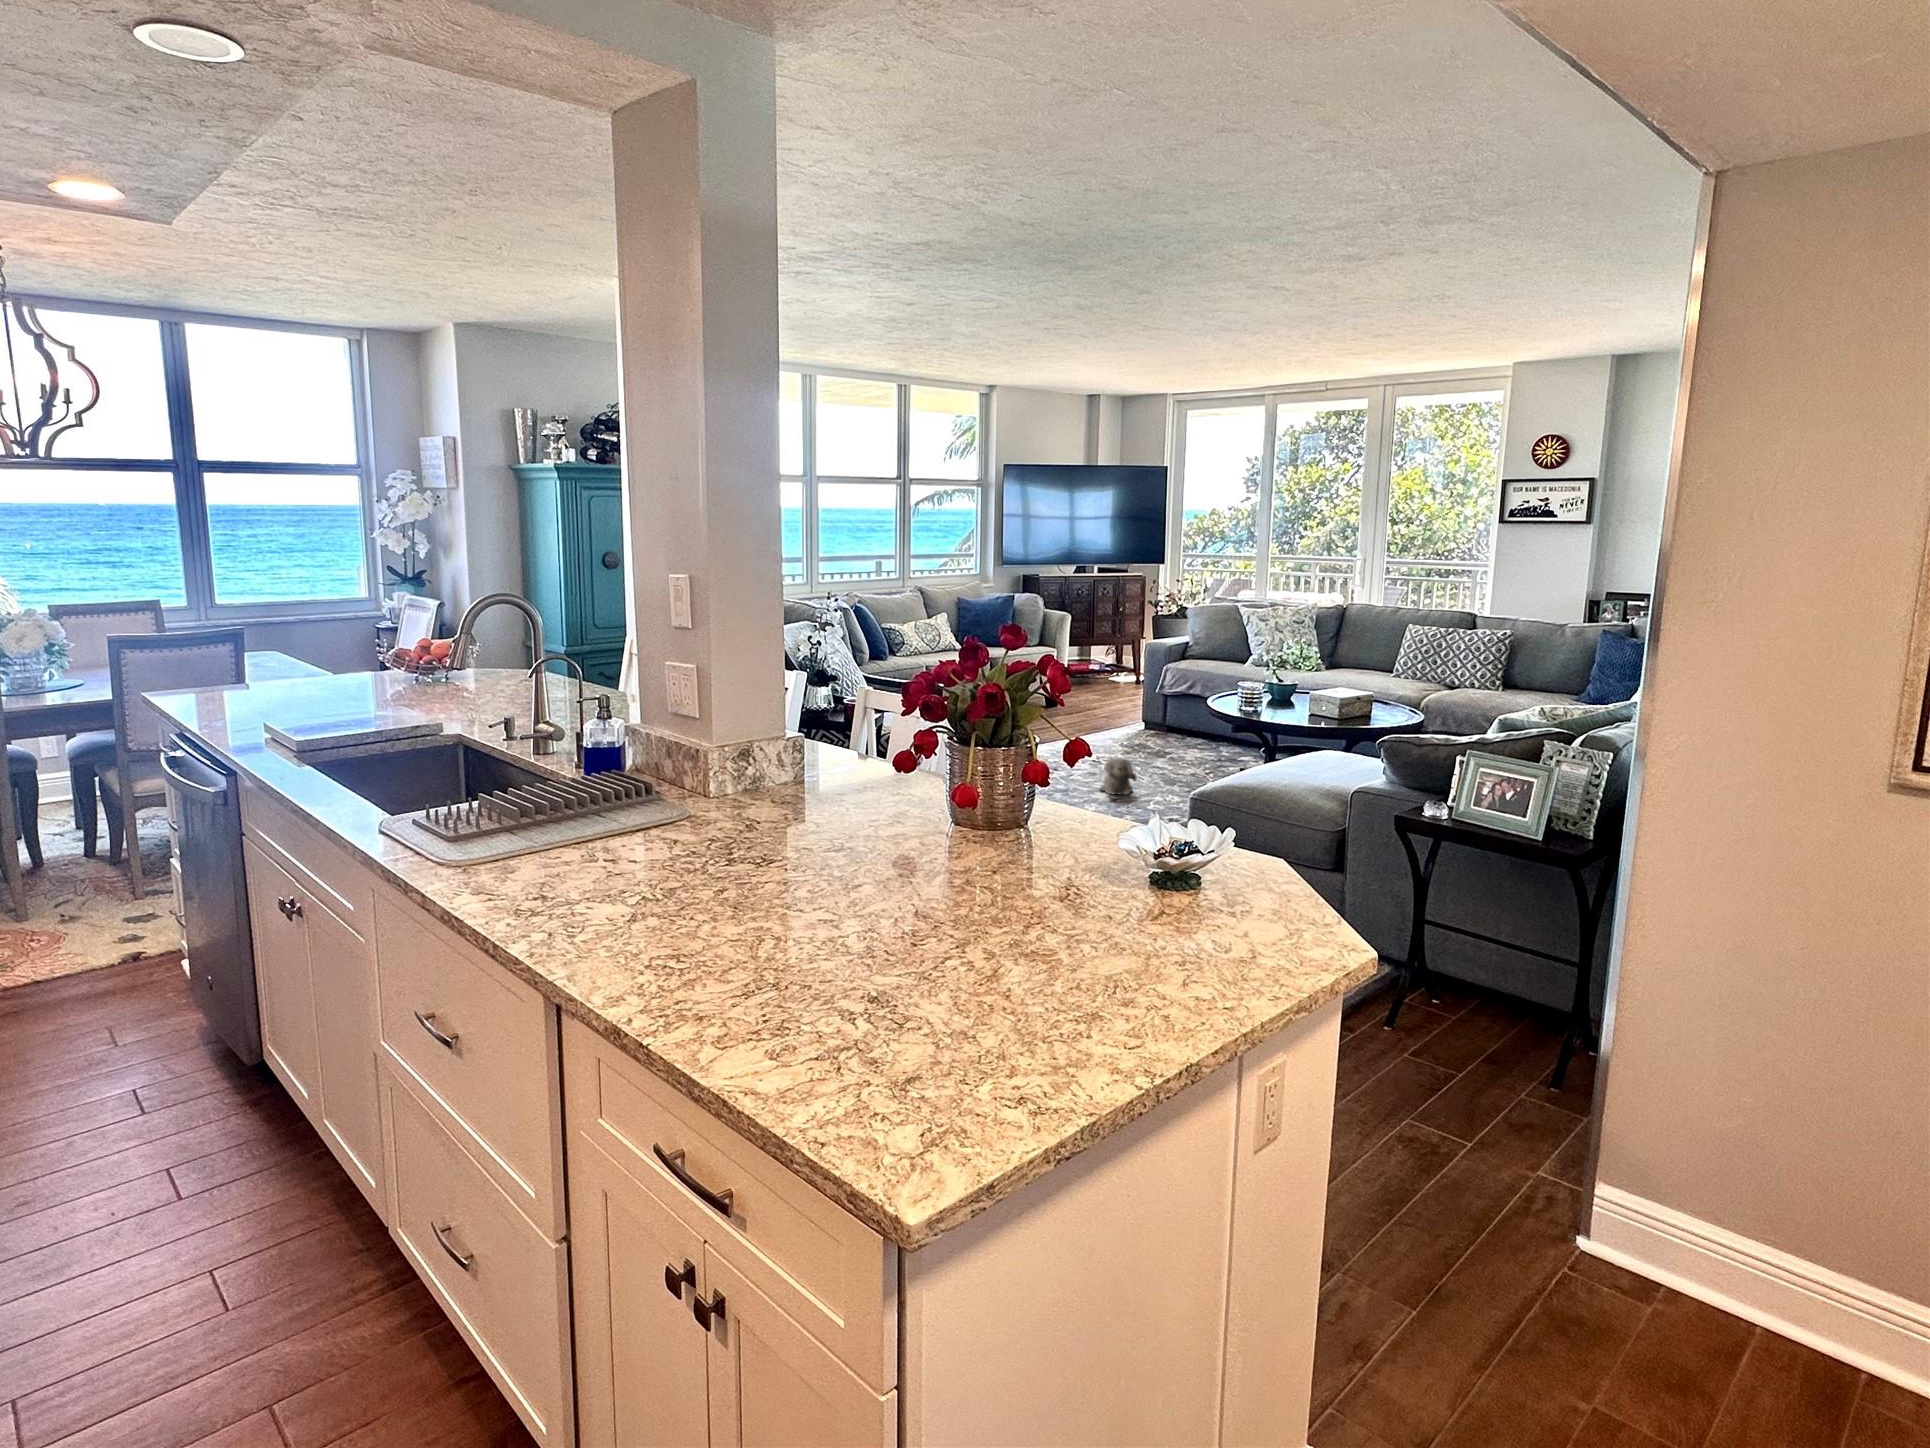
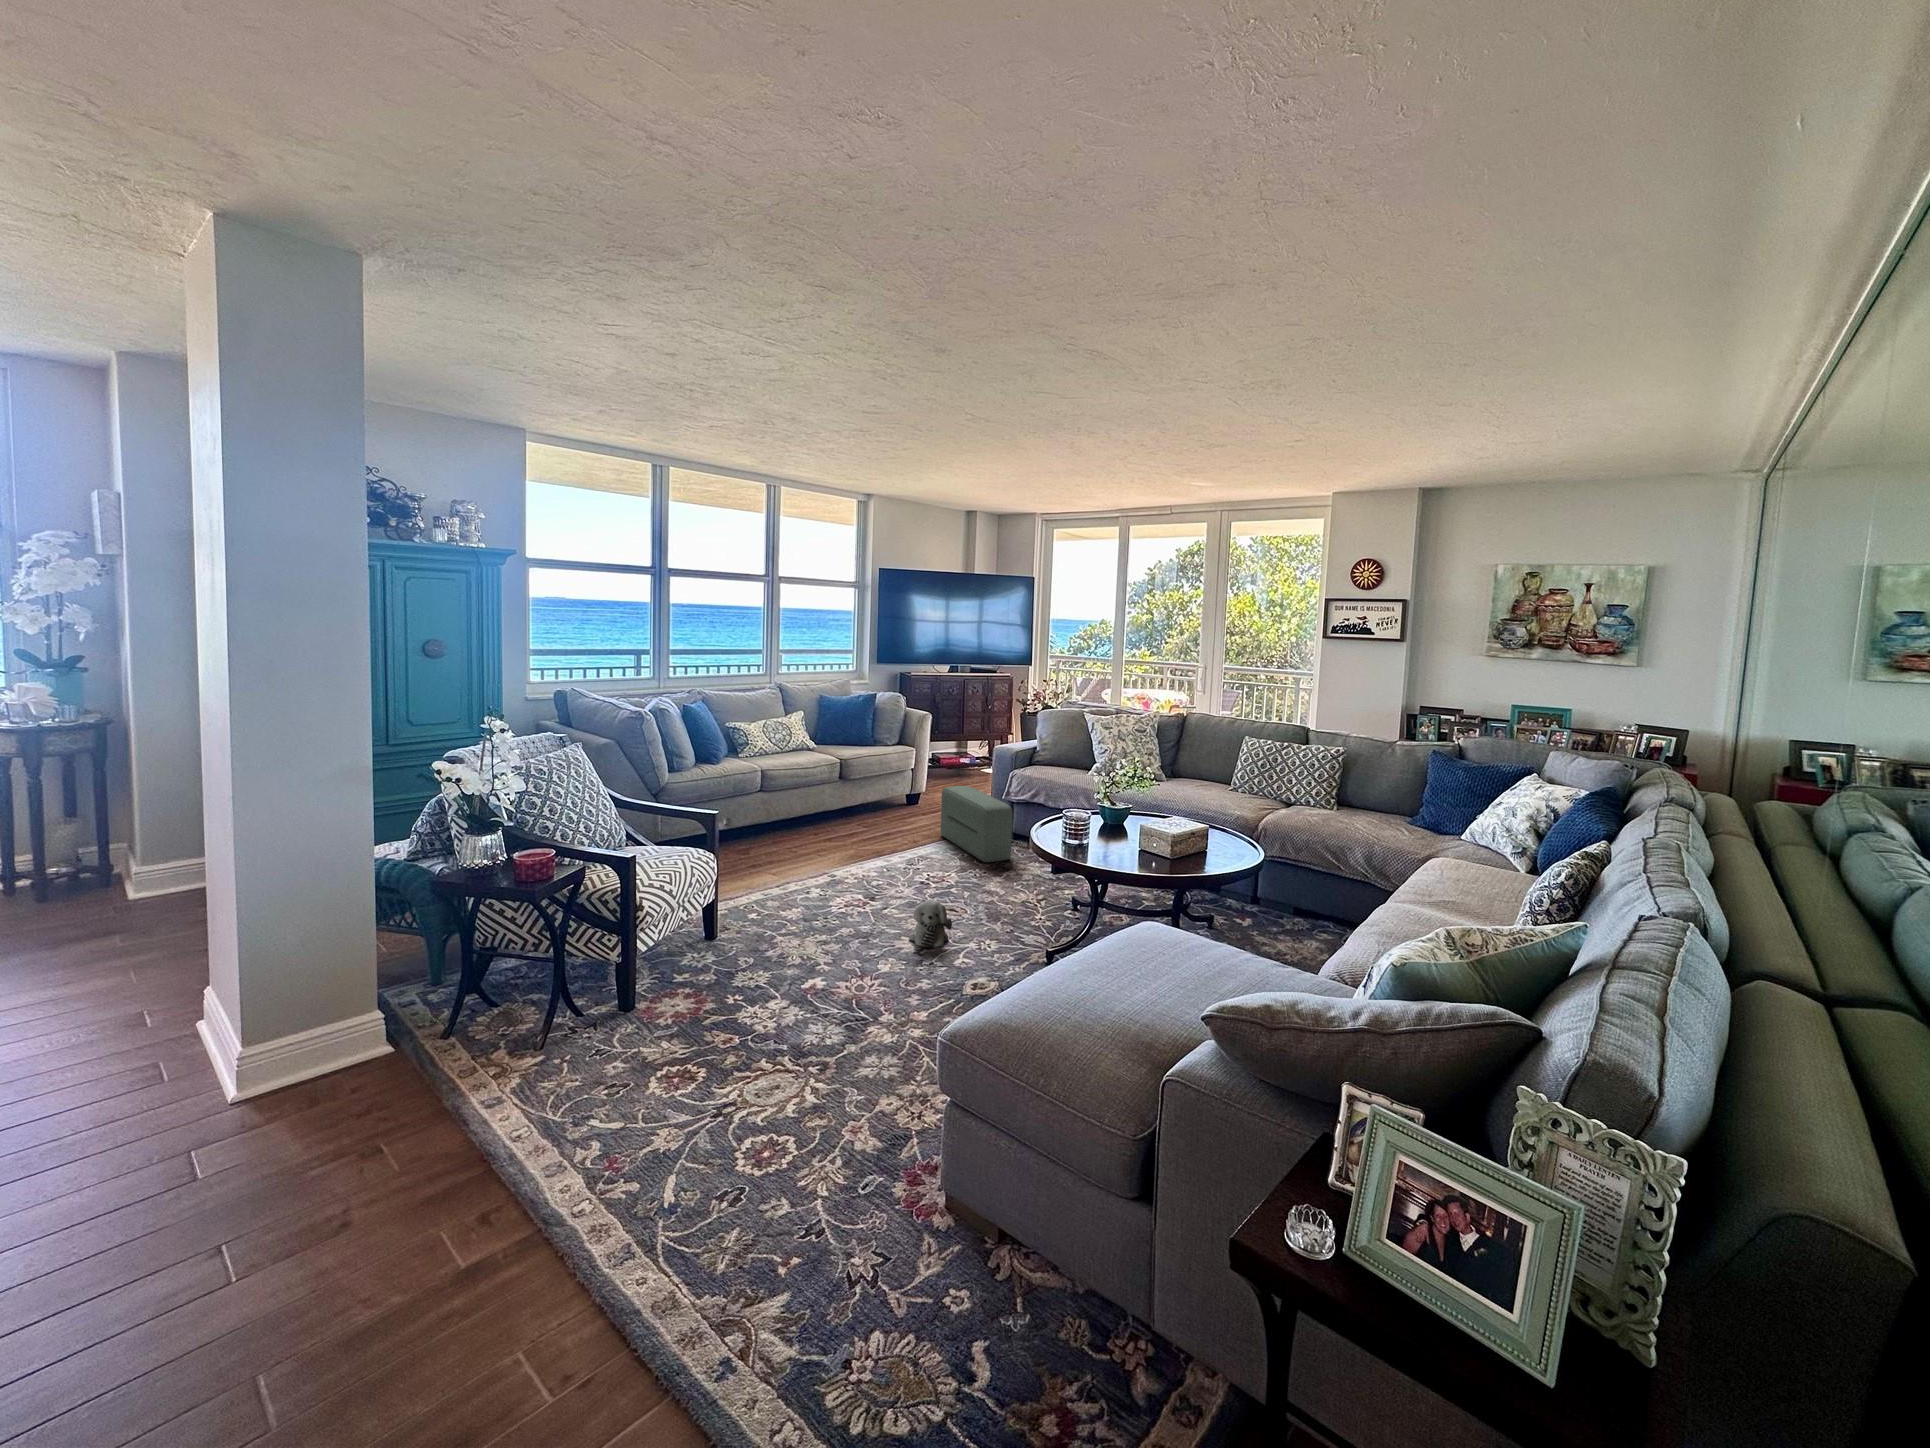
pouf: none [1095,678,1171,745] -> present [941,786,1013,862]

